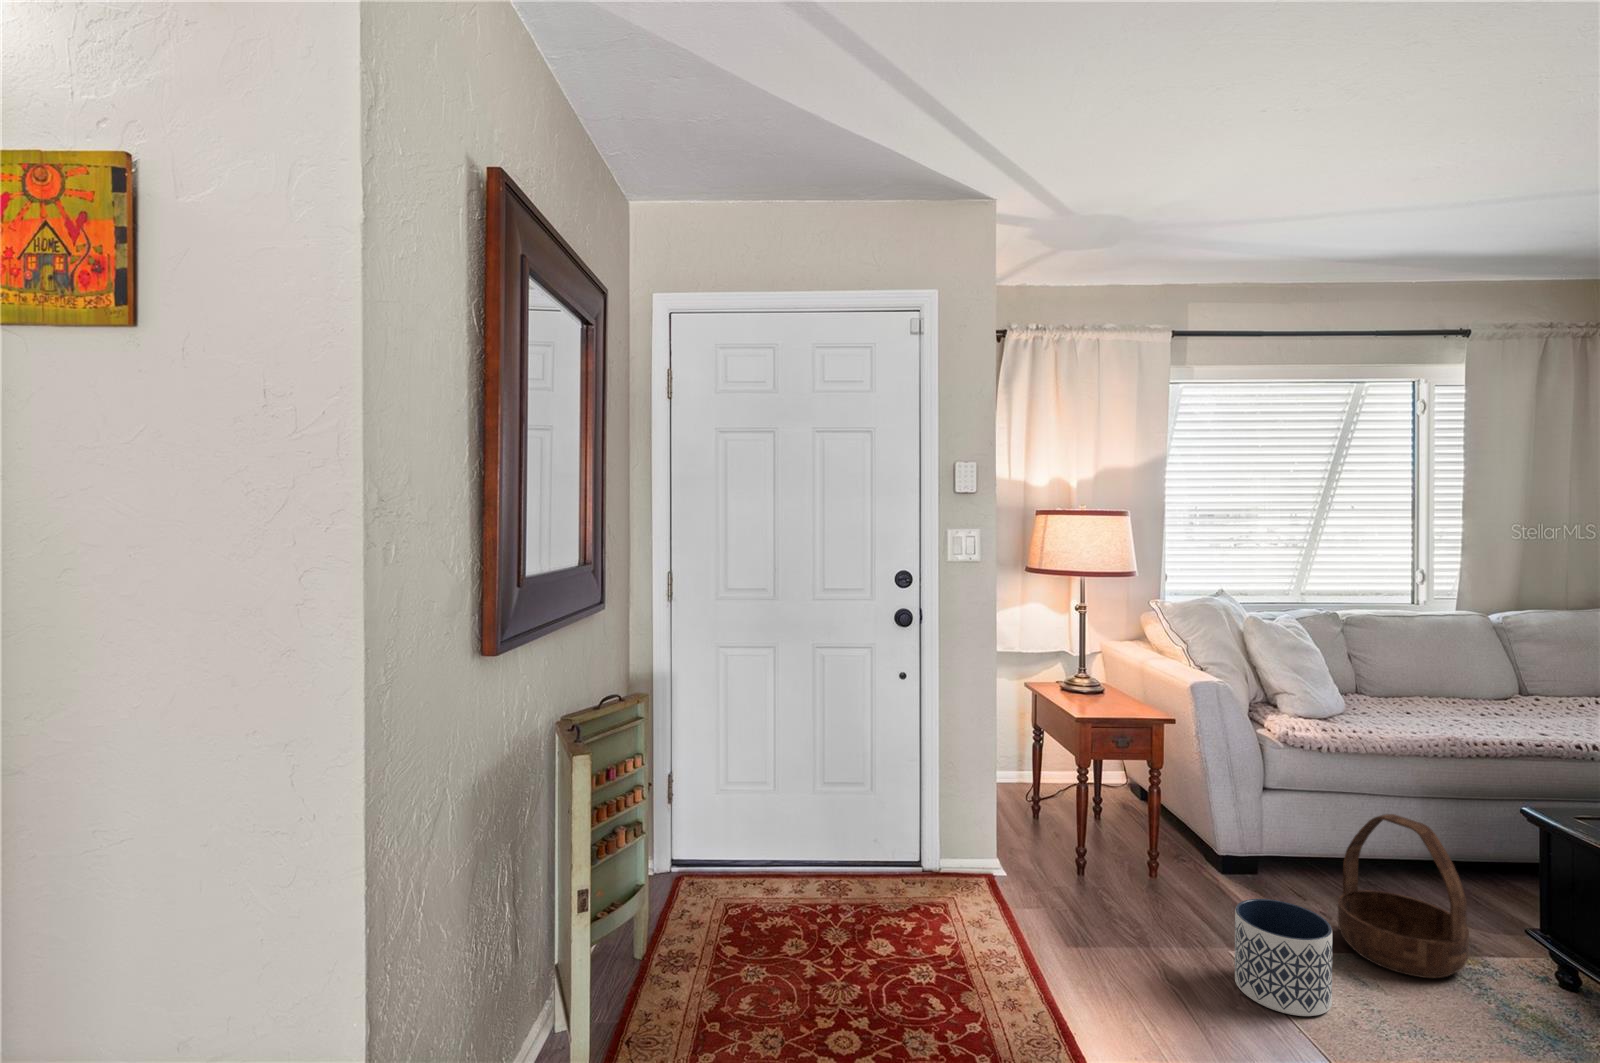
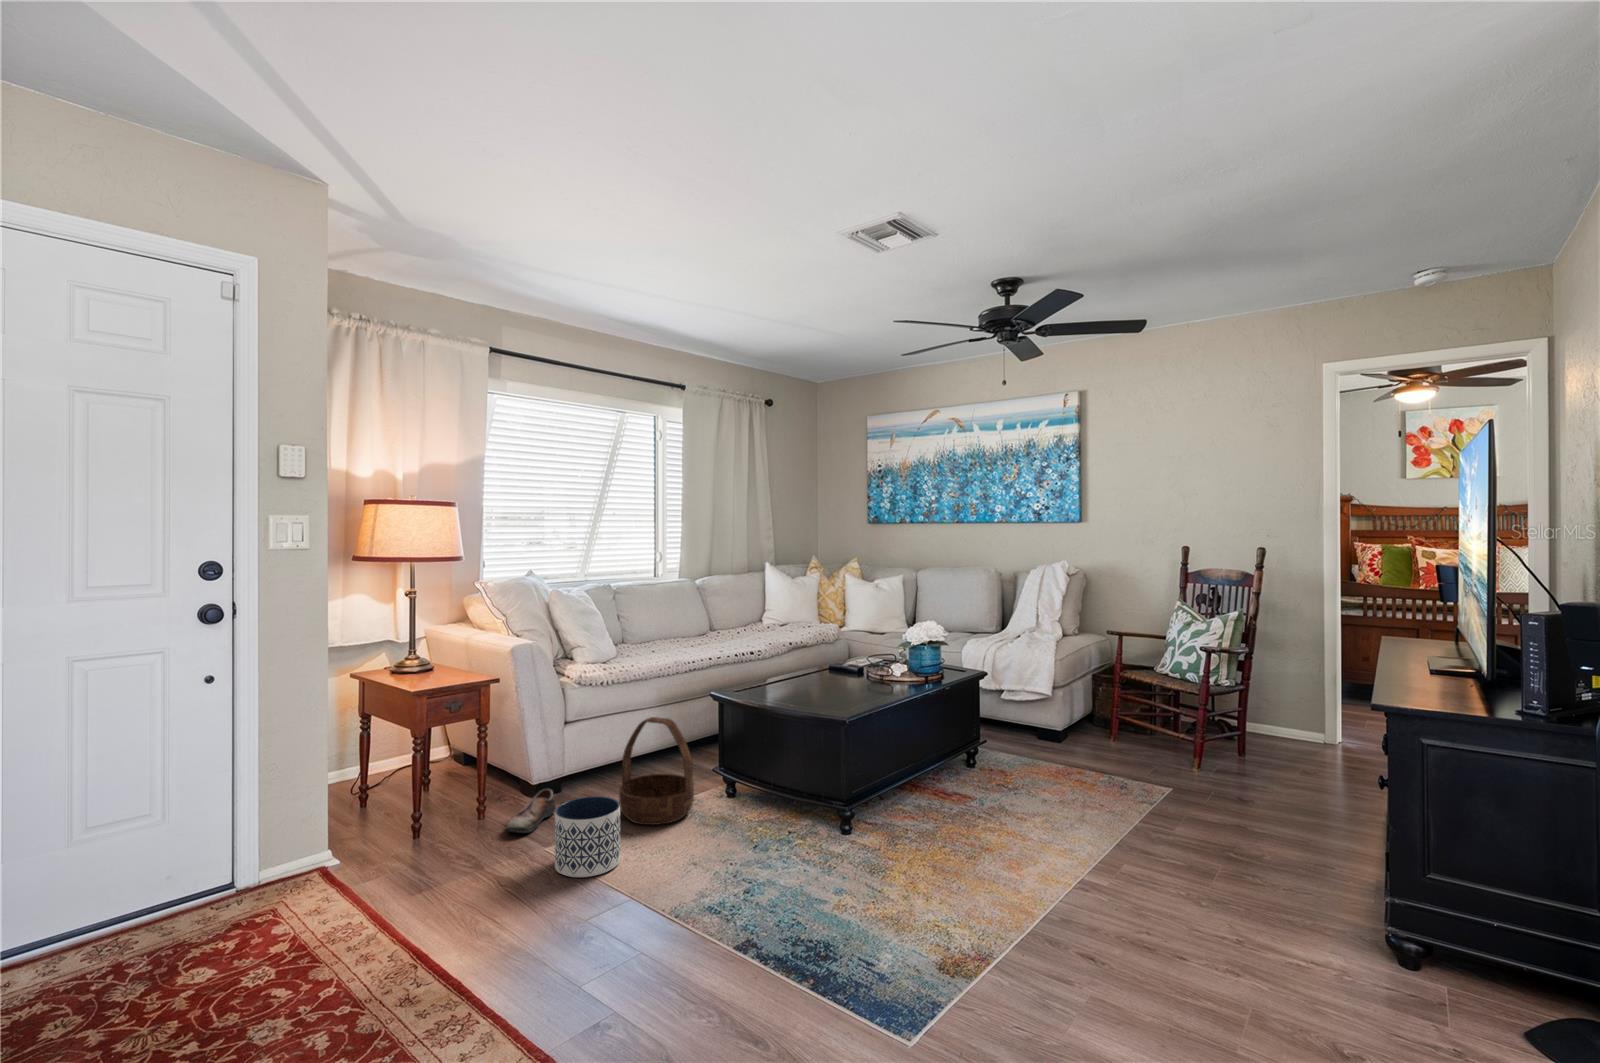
shoe: none [1179,866,1246,916] -> present [507,789,556,833]

